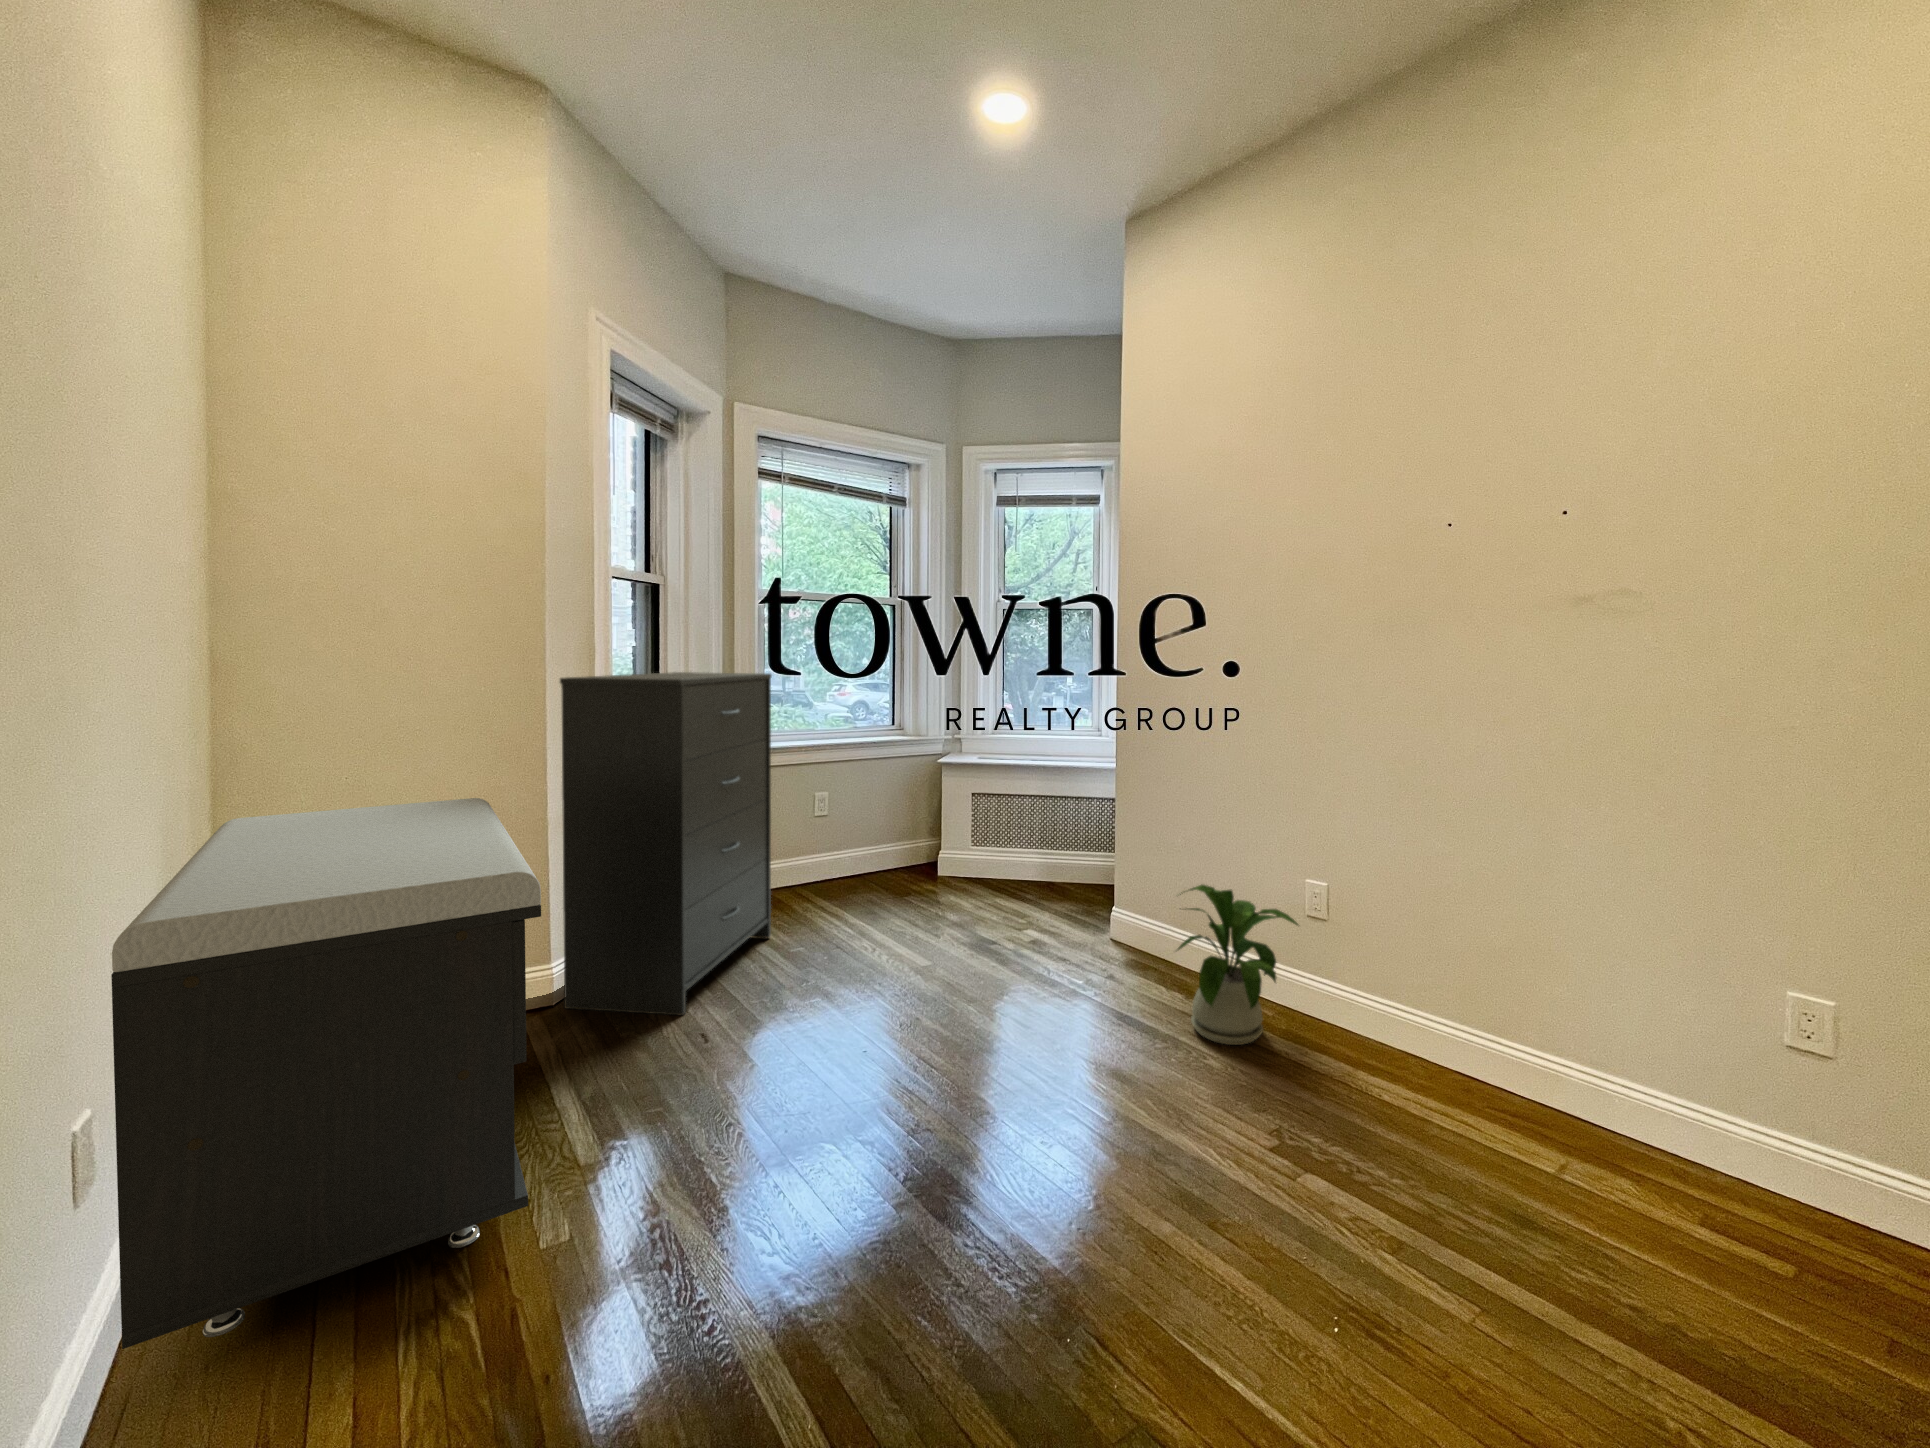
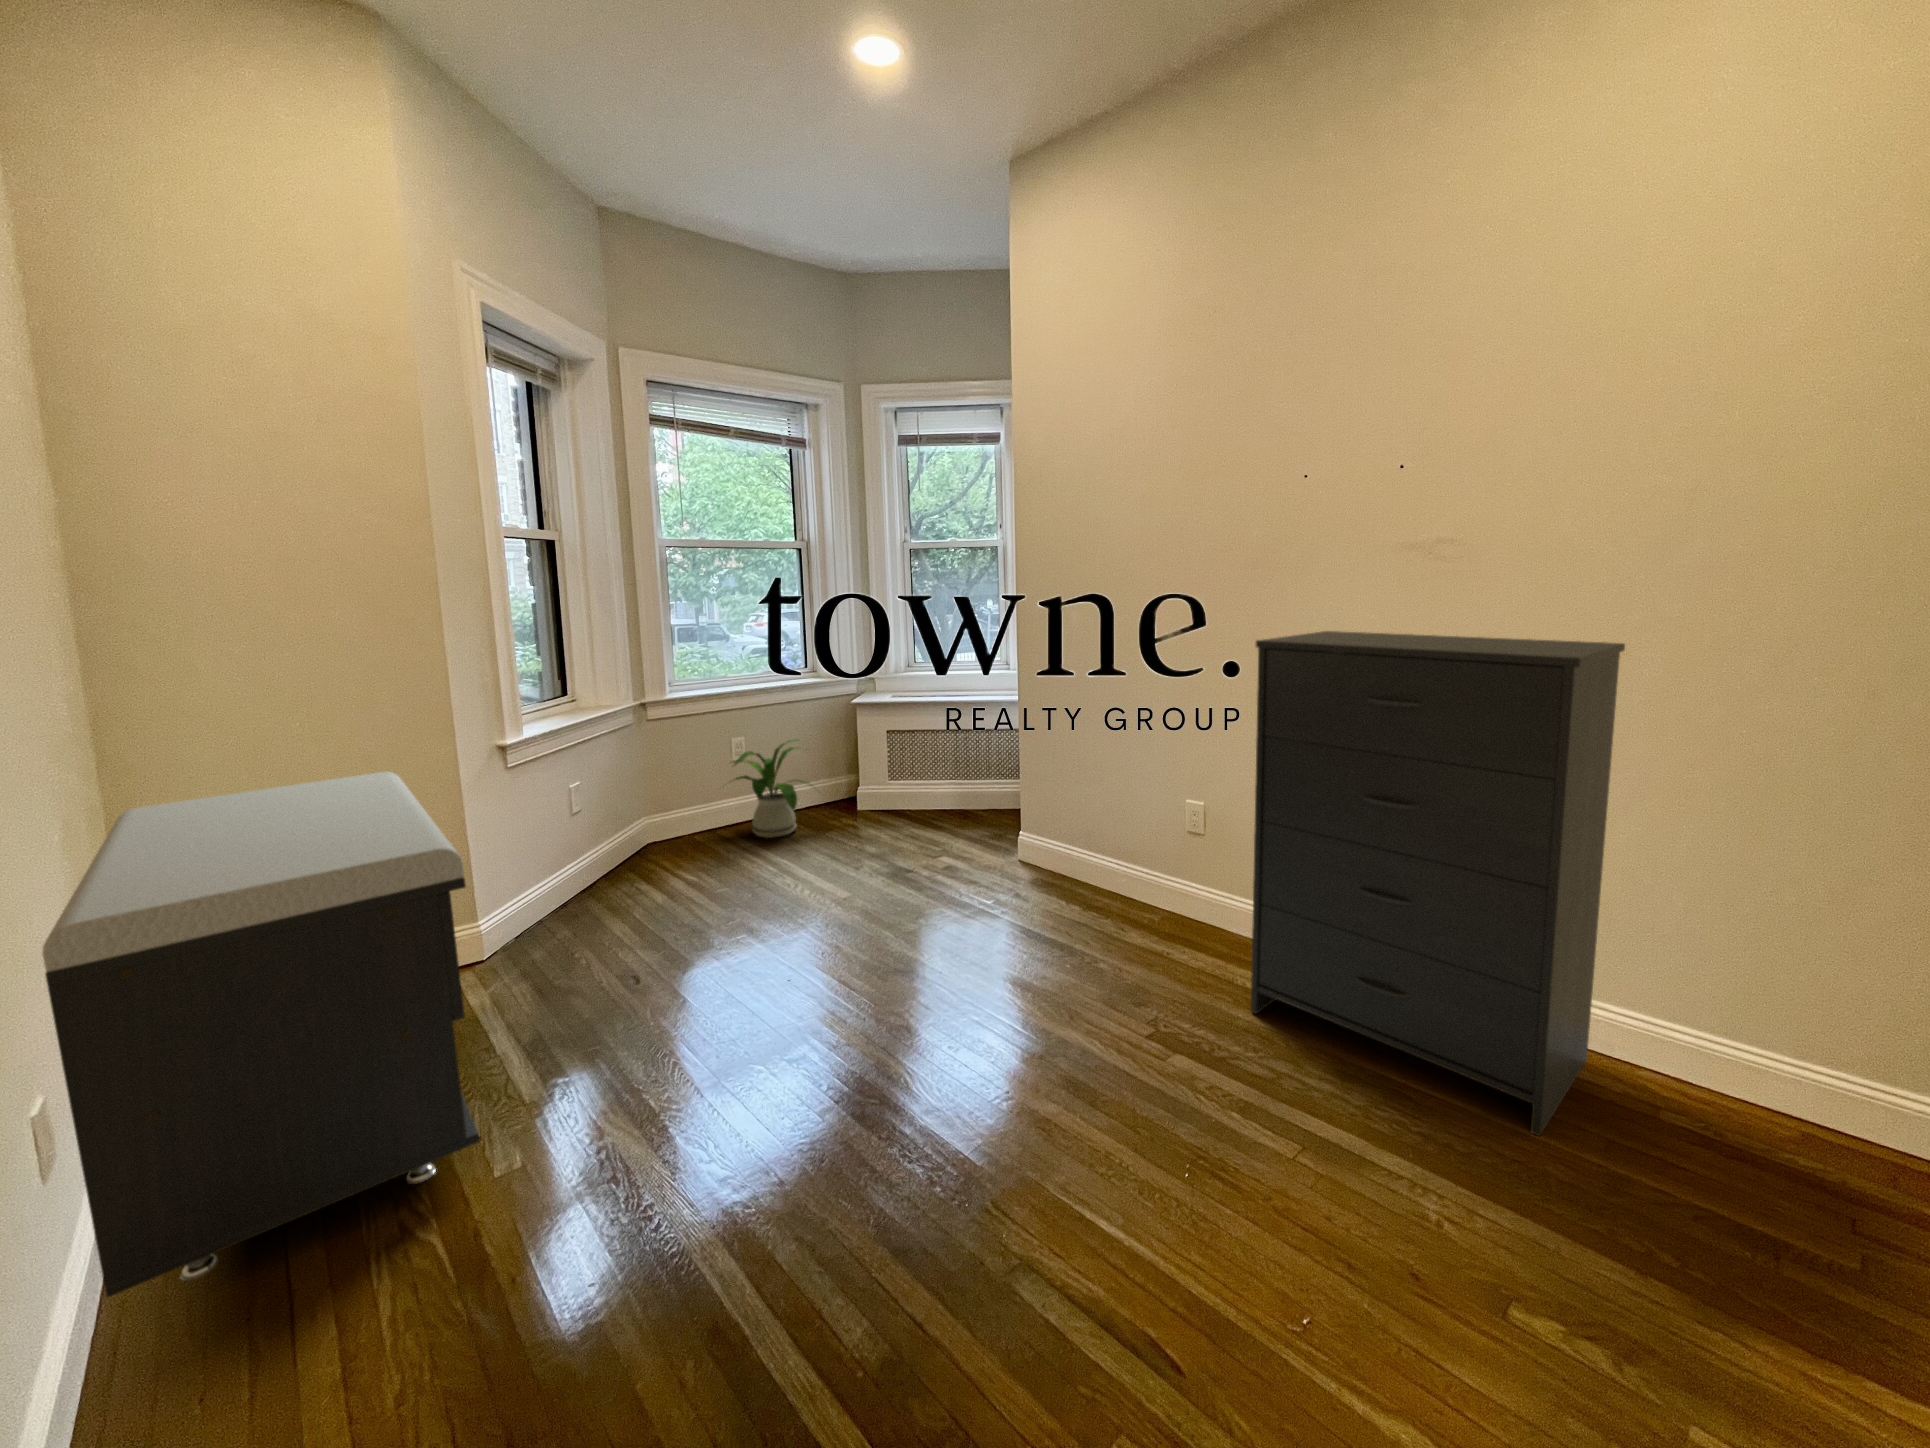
dresser: present [560,672,771,1015] -> present [1251,631,1625,1136]
house plant: present [1178,884,1298,1045] -> present [734,739,808,838]

